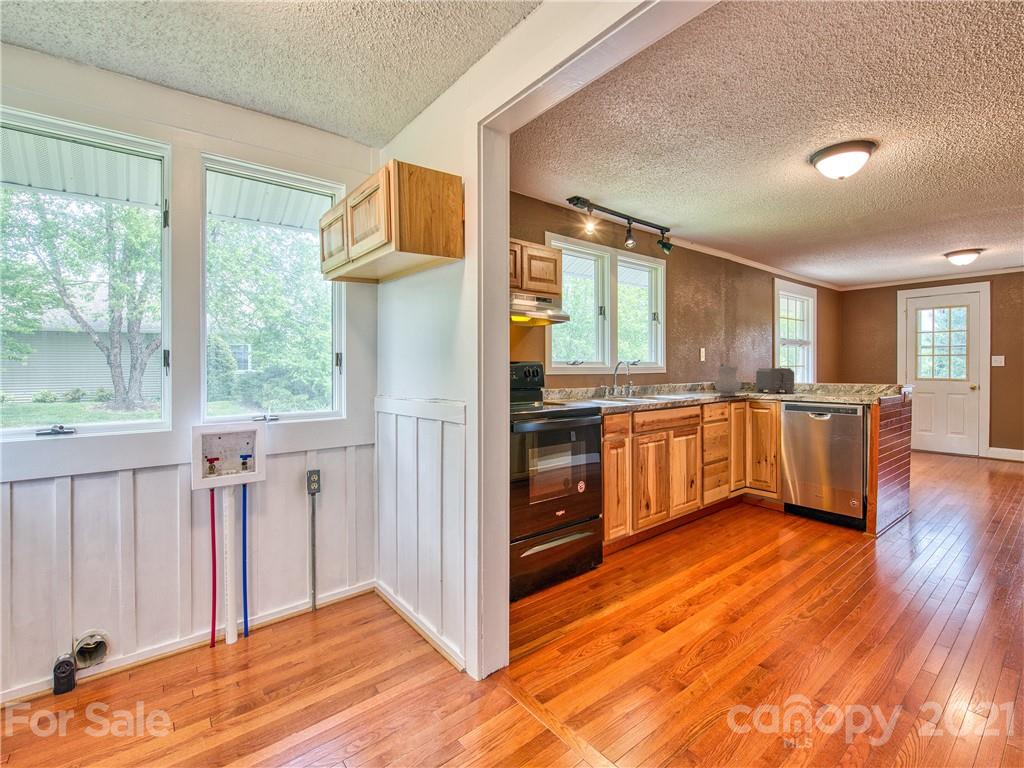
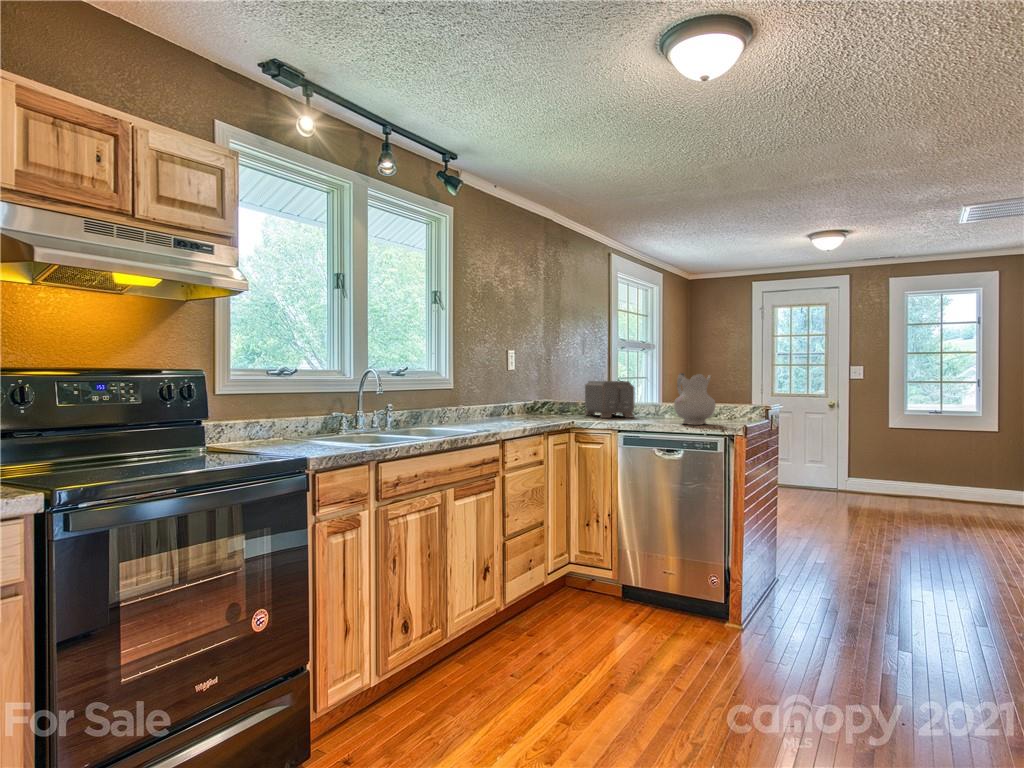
ceramic pitcher: present [714,364,741,396] -> present [674,373,716,425]

